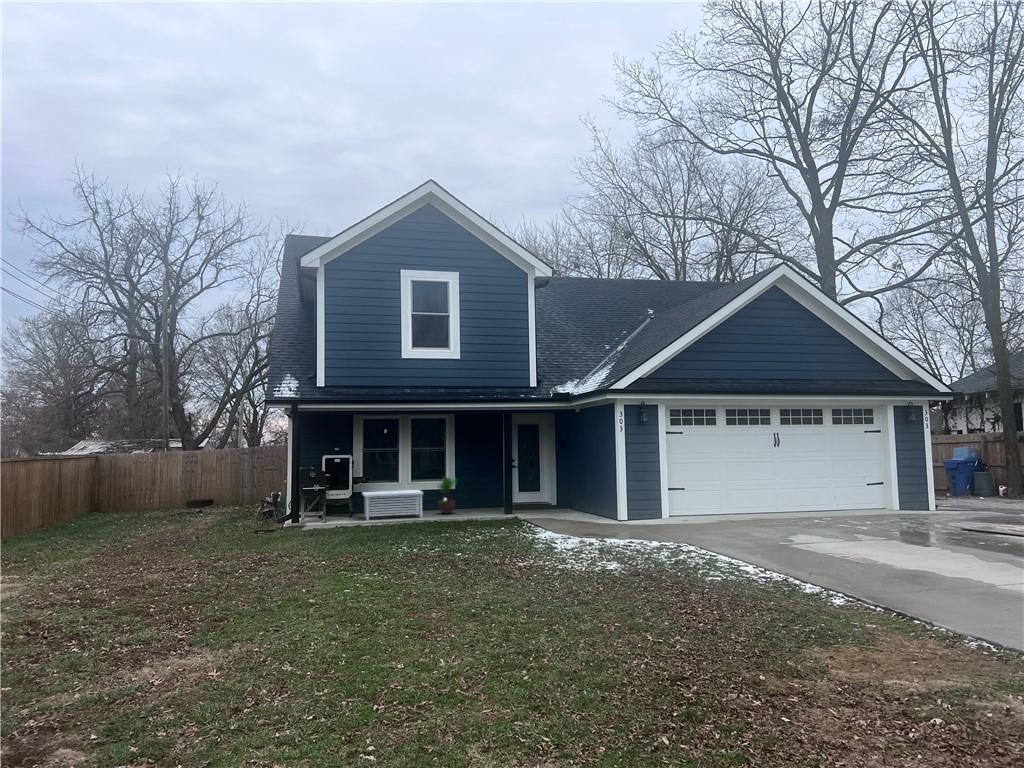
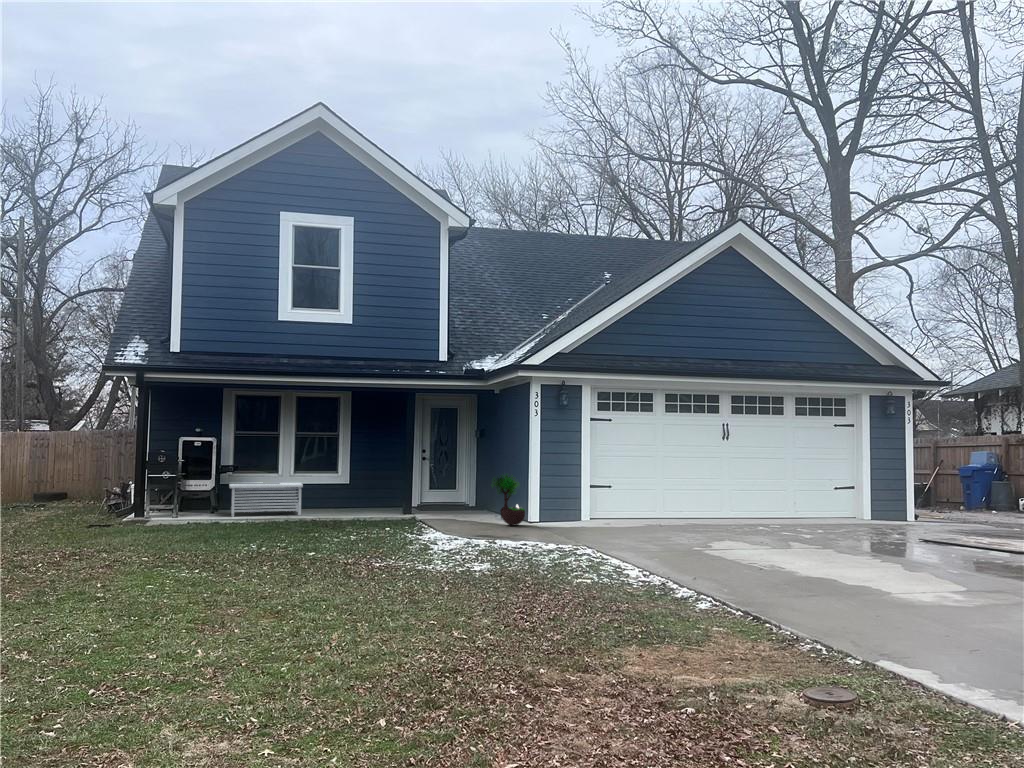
potted tree: present [438,477,456,513] -> present [493,474,525,525]

